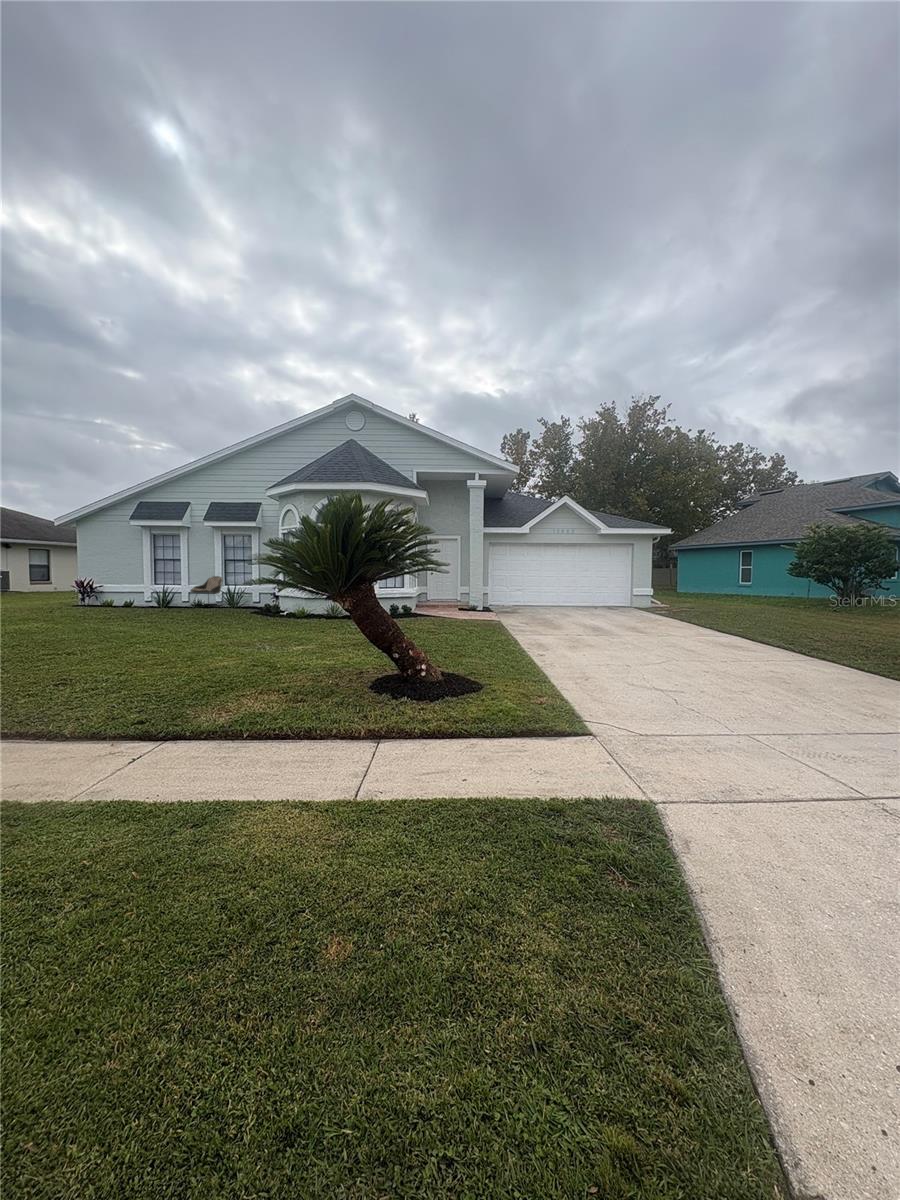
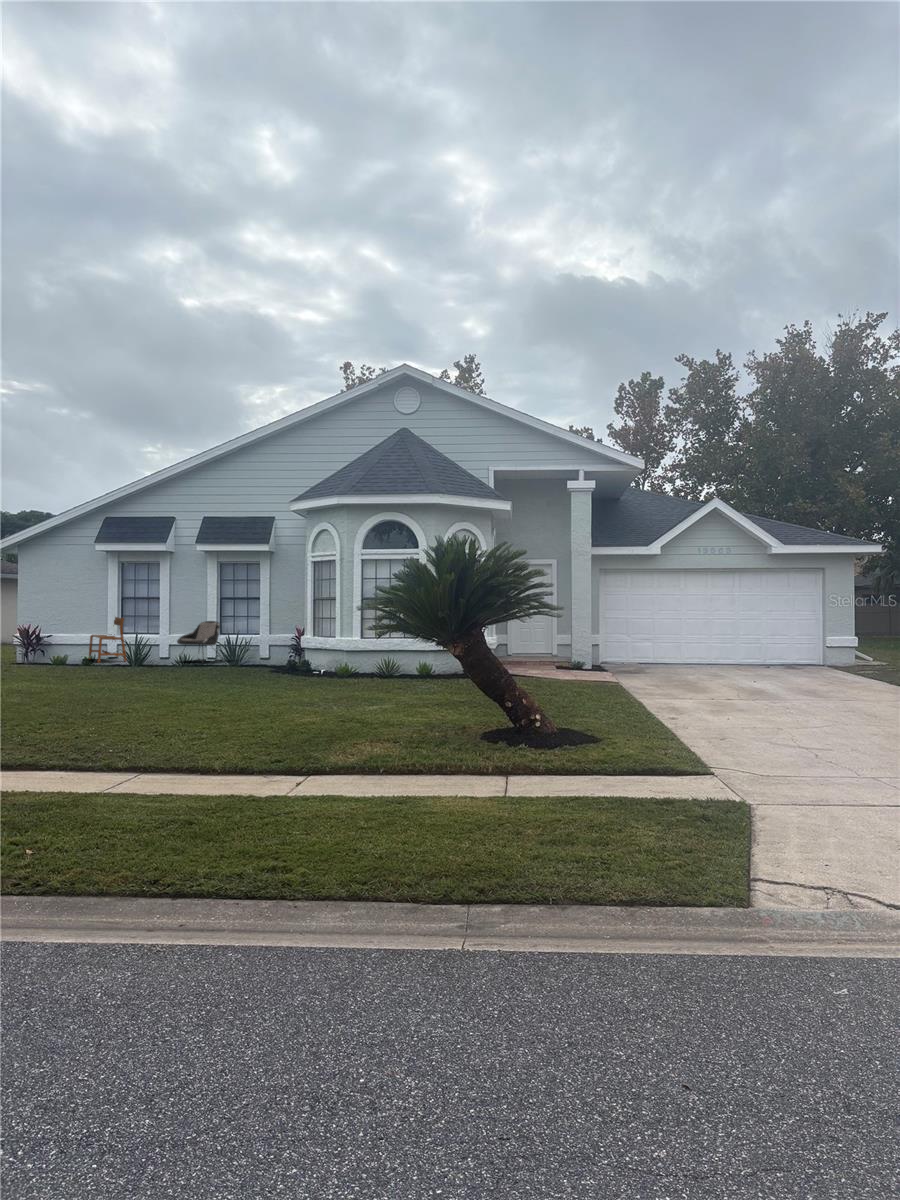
bench: none [129,572,155,606] -> present [89,617,126,663]

